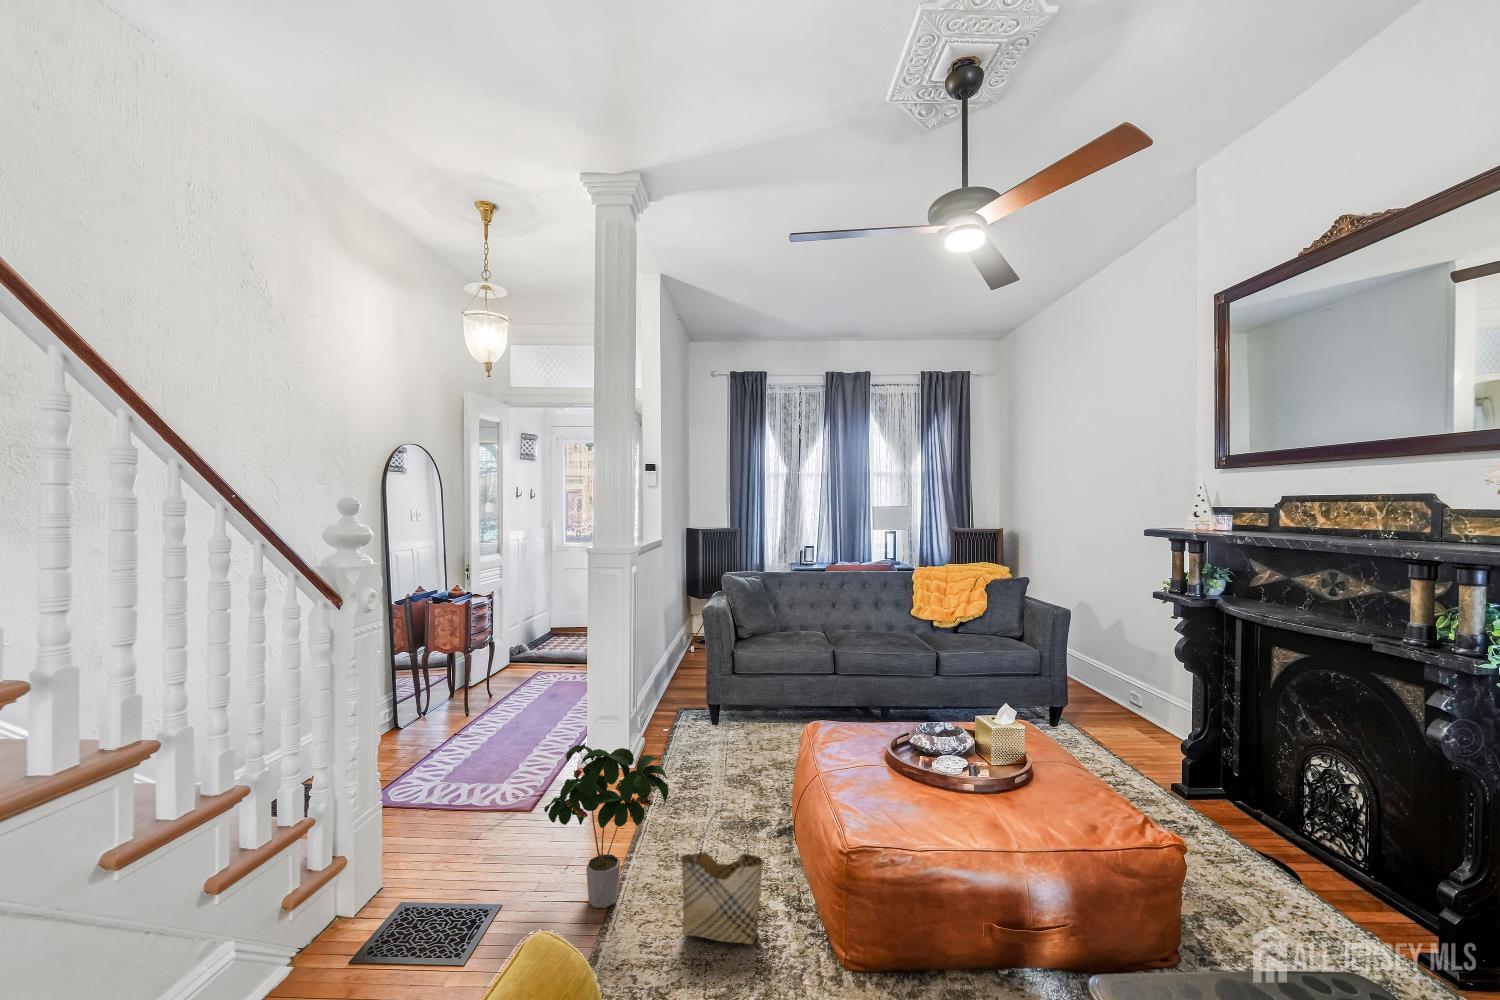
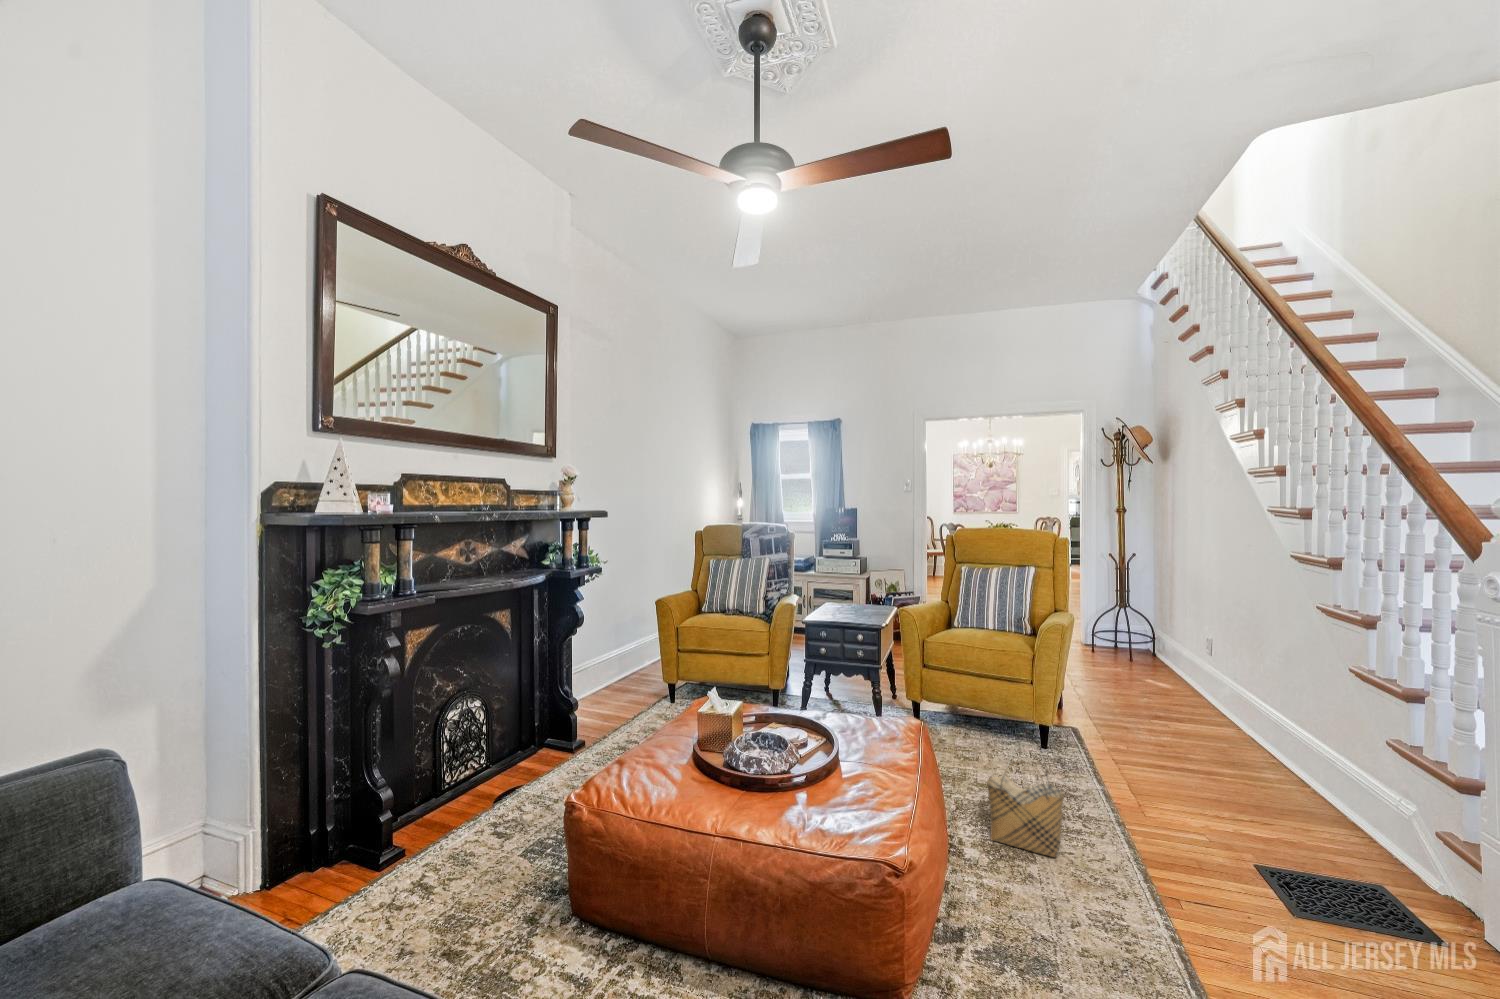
potted plant: present [544,743,669,908] -> none [1087,742,1269,913]

